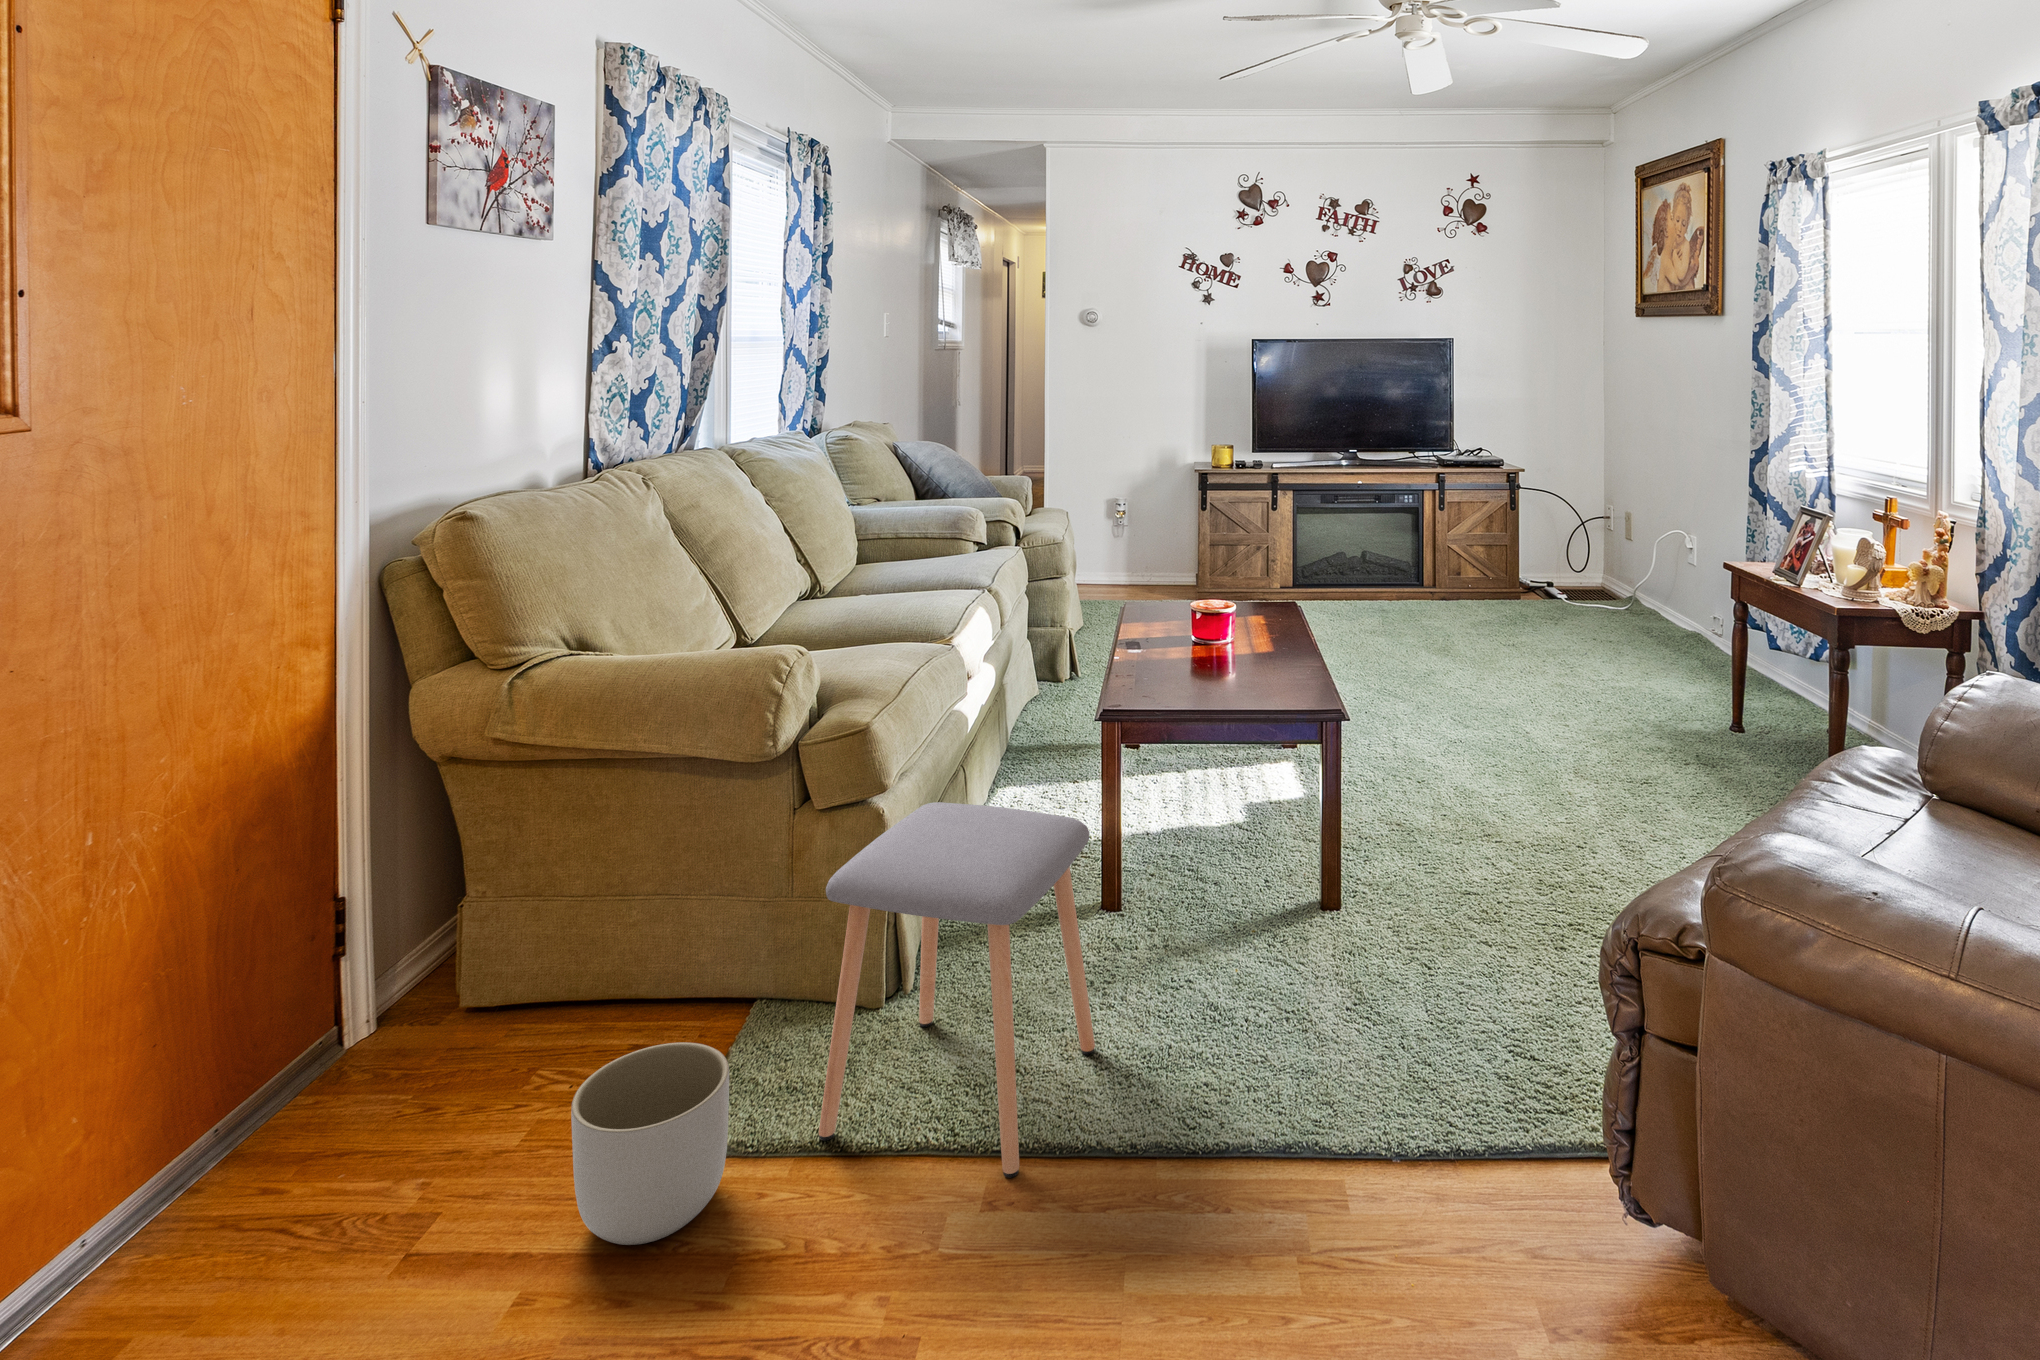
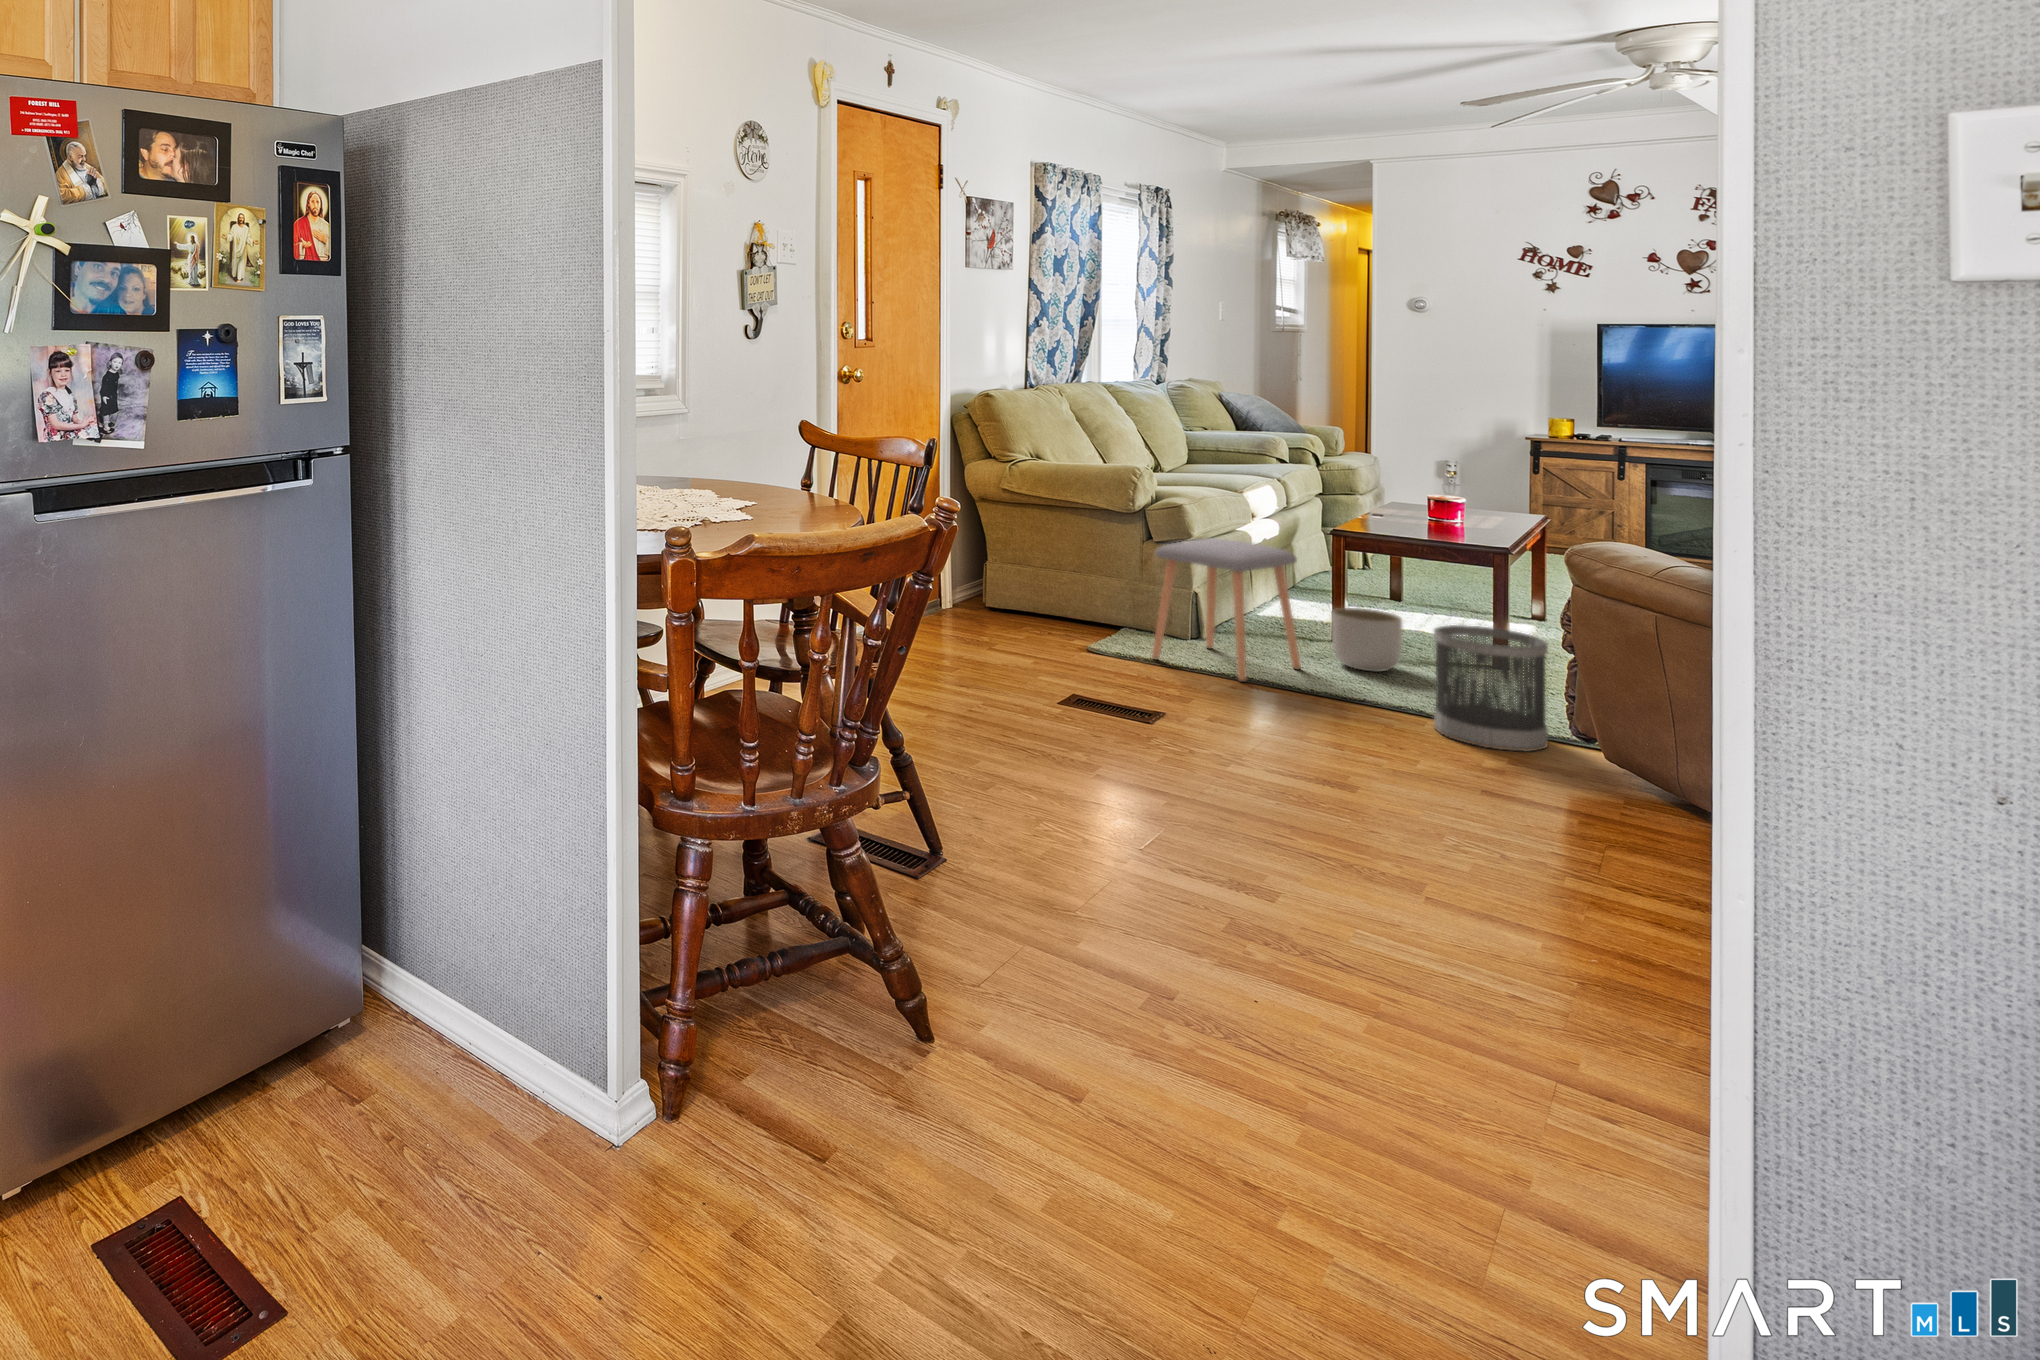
wastebasket: none [1383,965,1569,1294] -> present [1434,625,1548,751]
planter: present [571,1042,729,1245] -> present [1331,608,1402,672]

